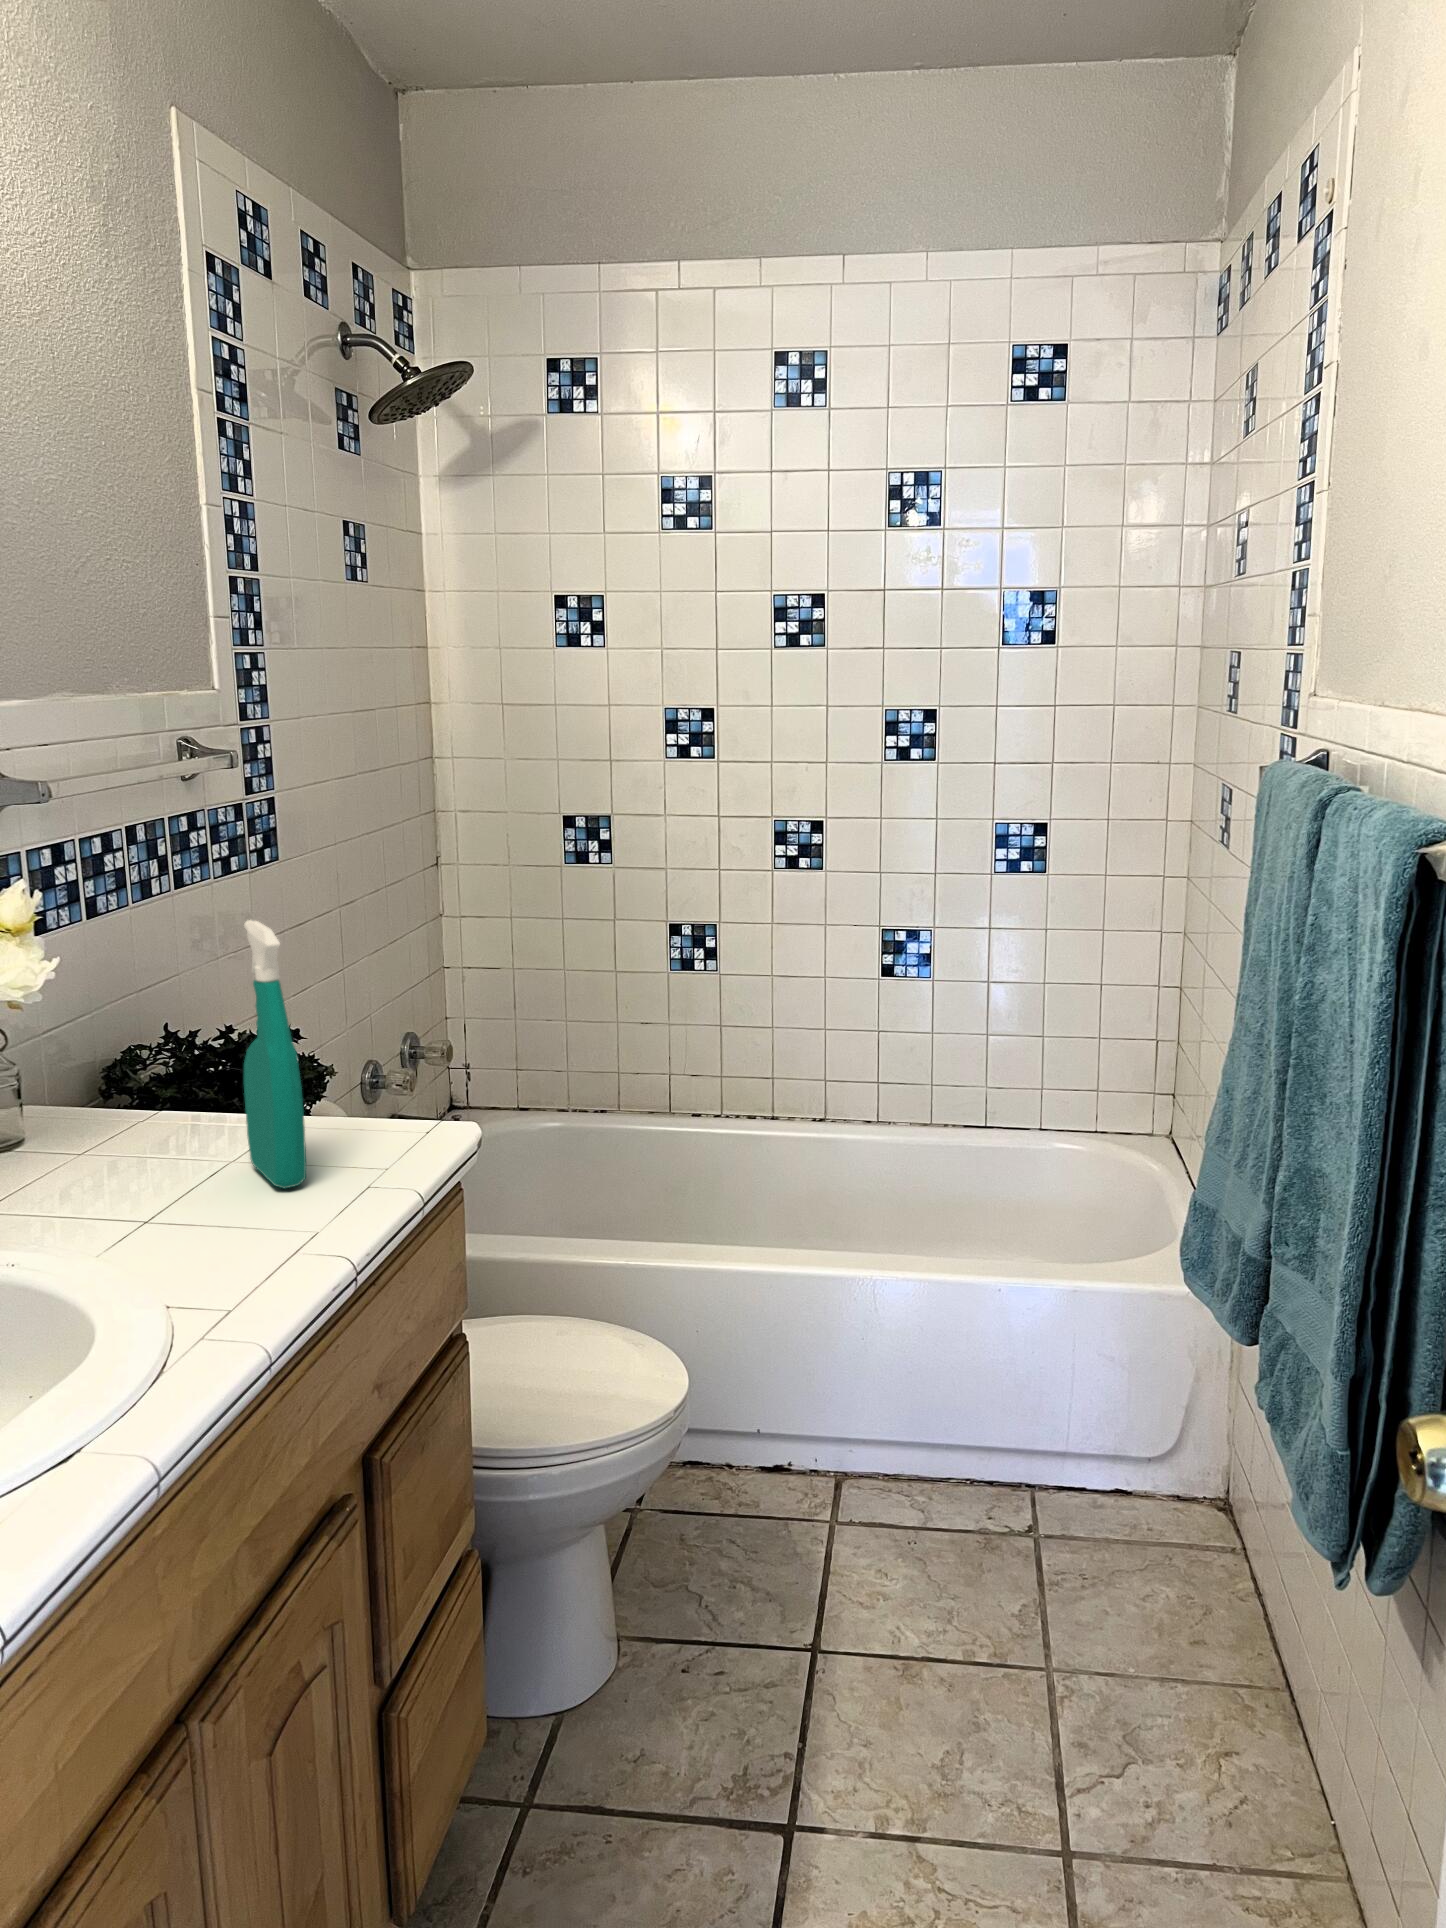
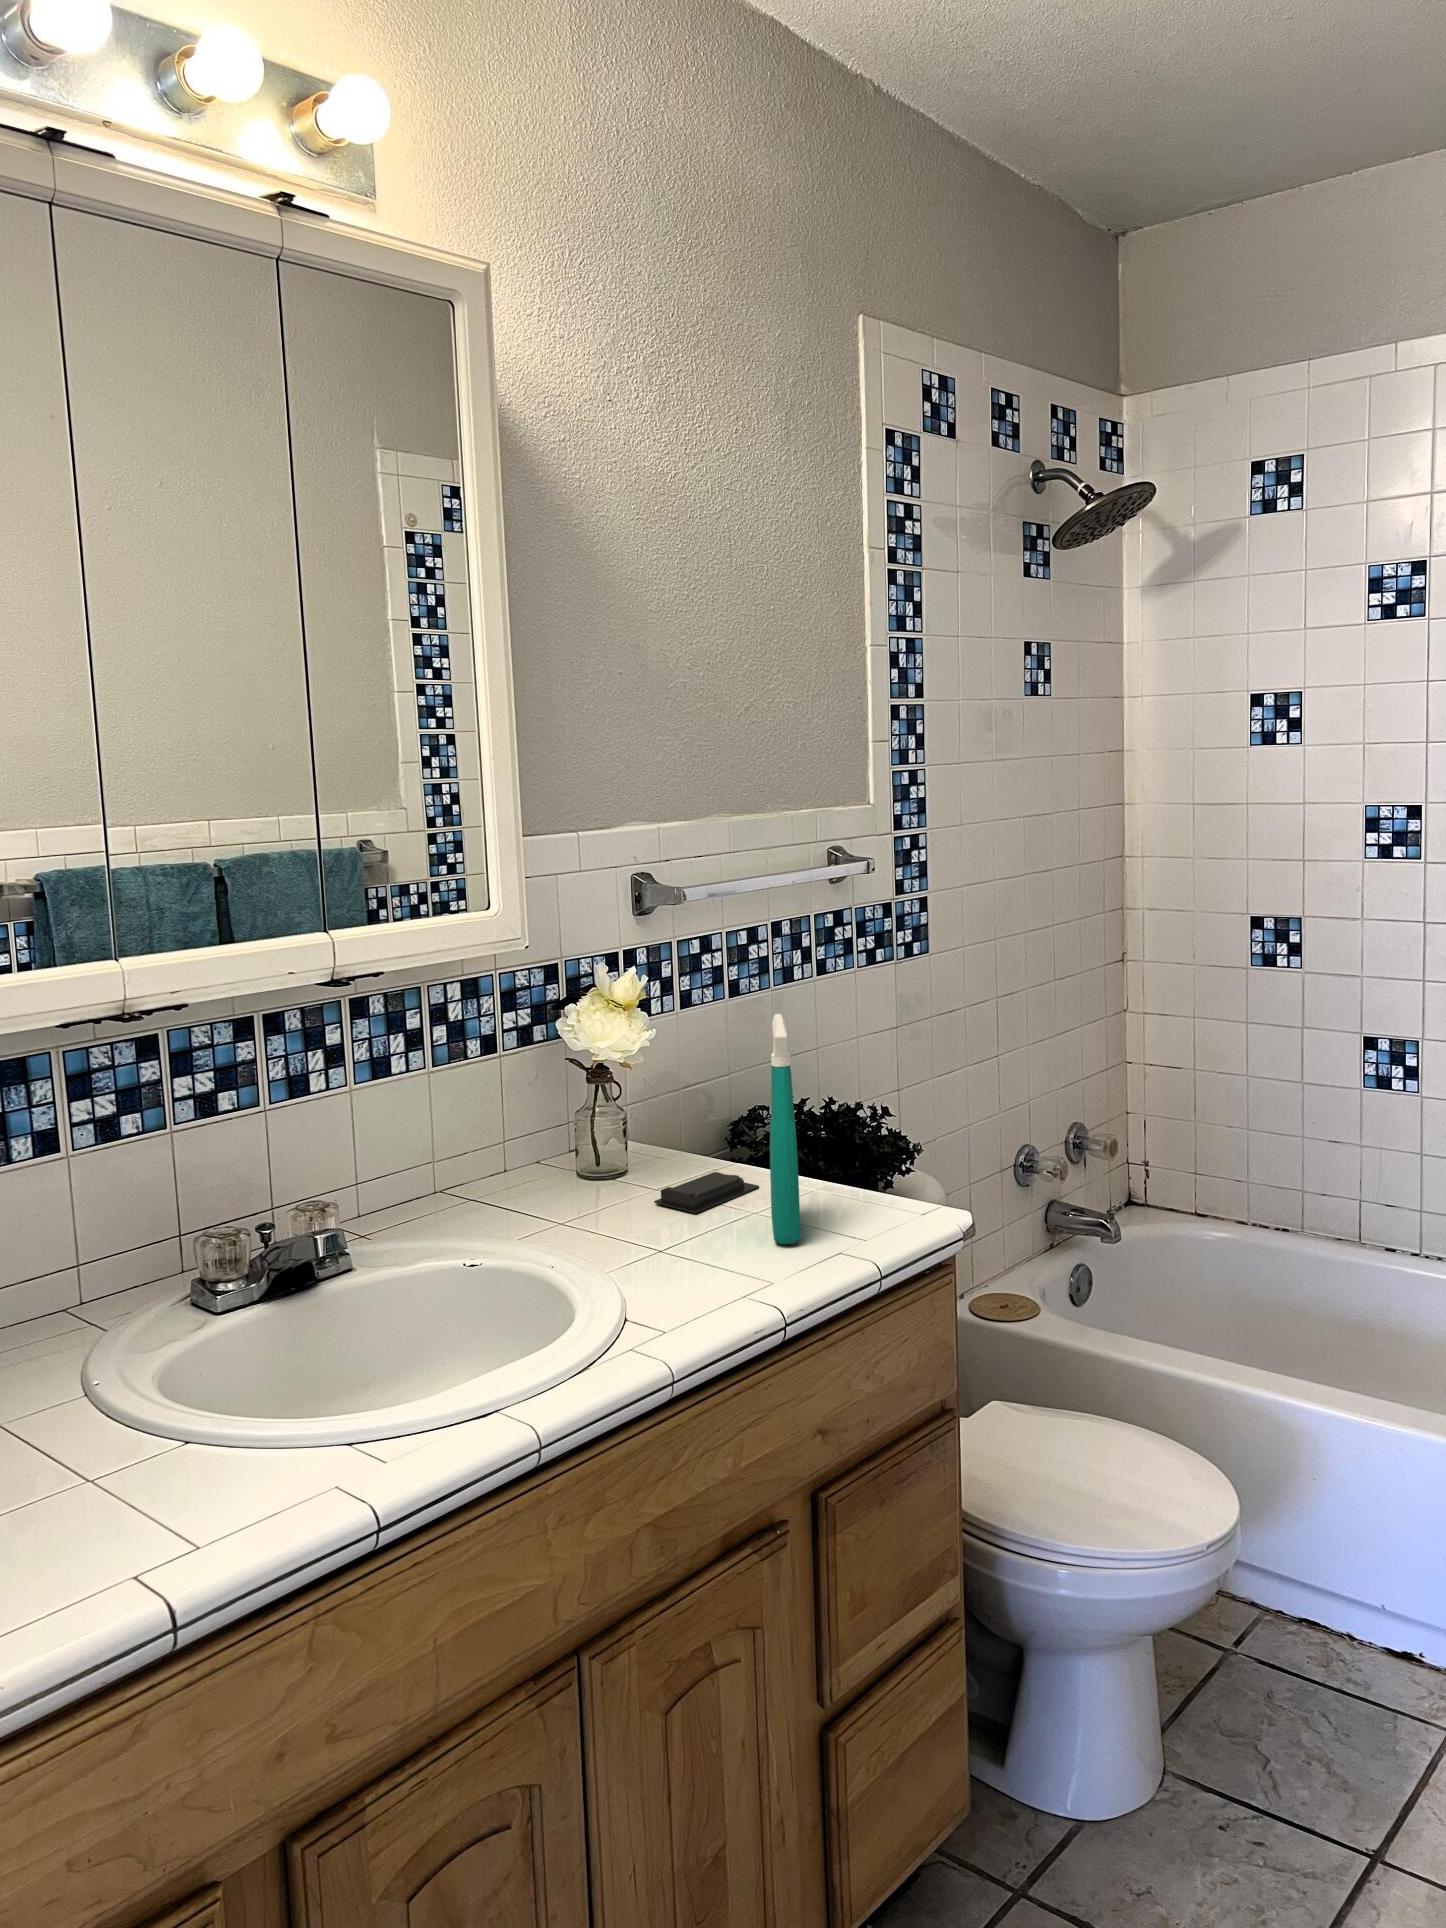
soap bar: none [79,1124,203,1175] -> present [654,1172,759,1213]

